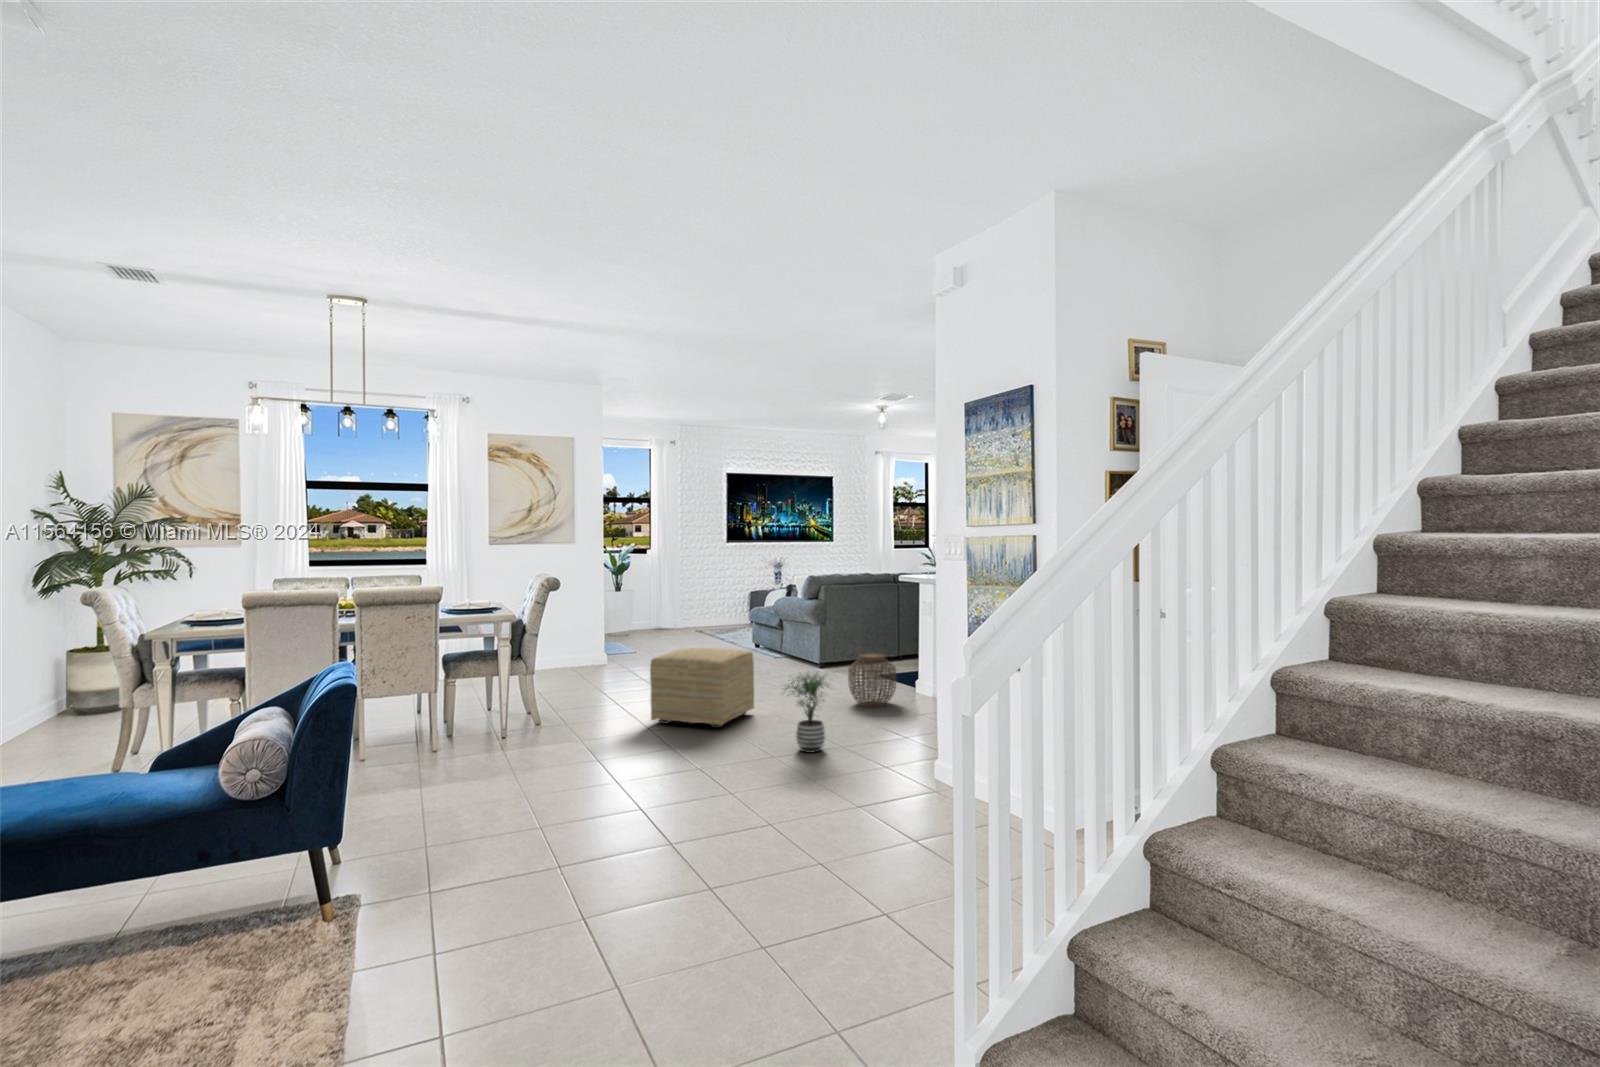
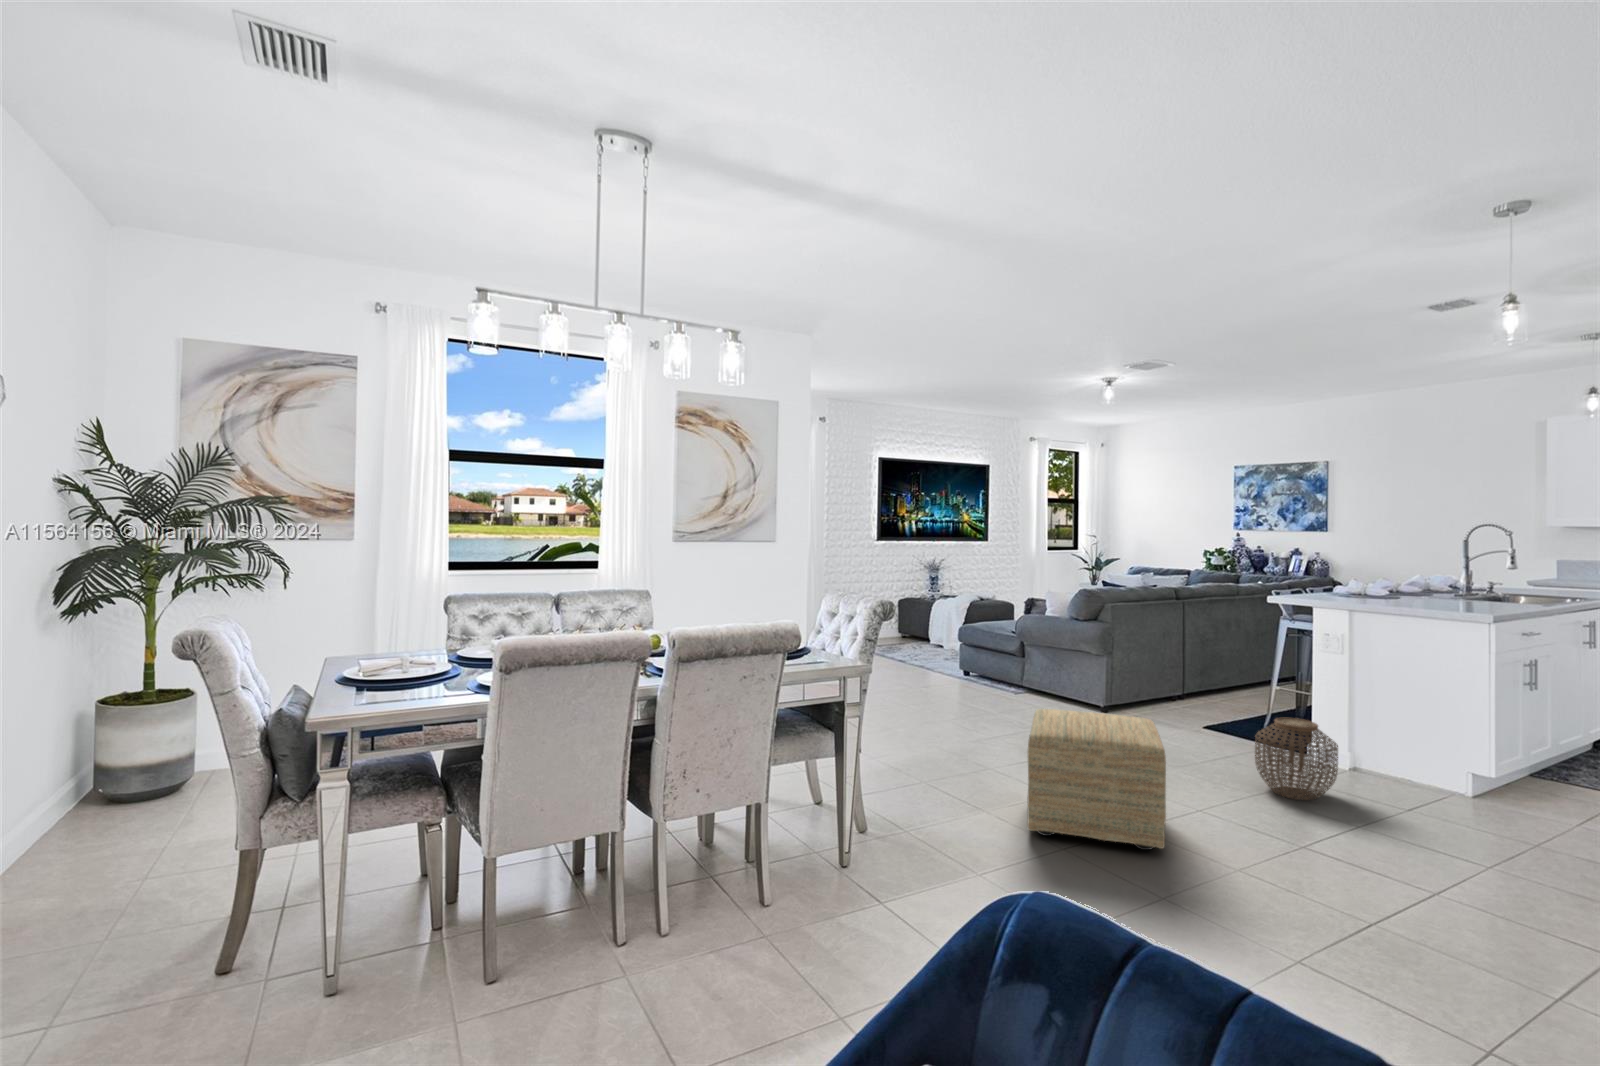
potted plant: present [781,671,828,753] -> none [1334,779,1445,928]

